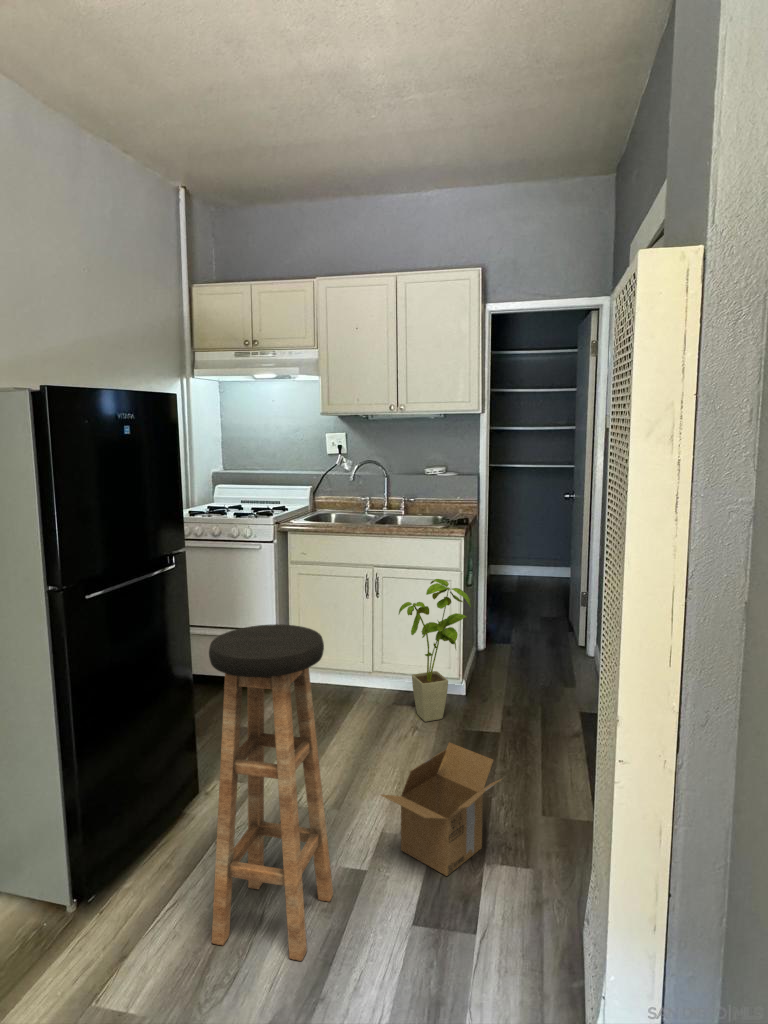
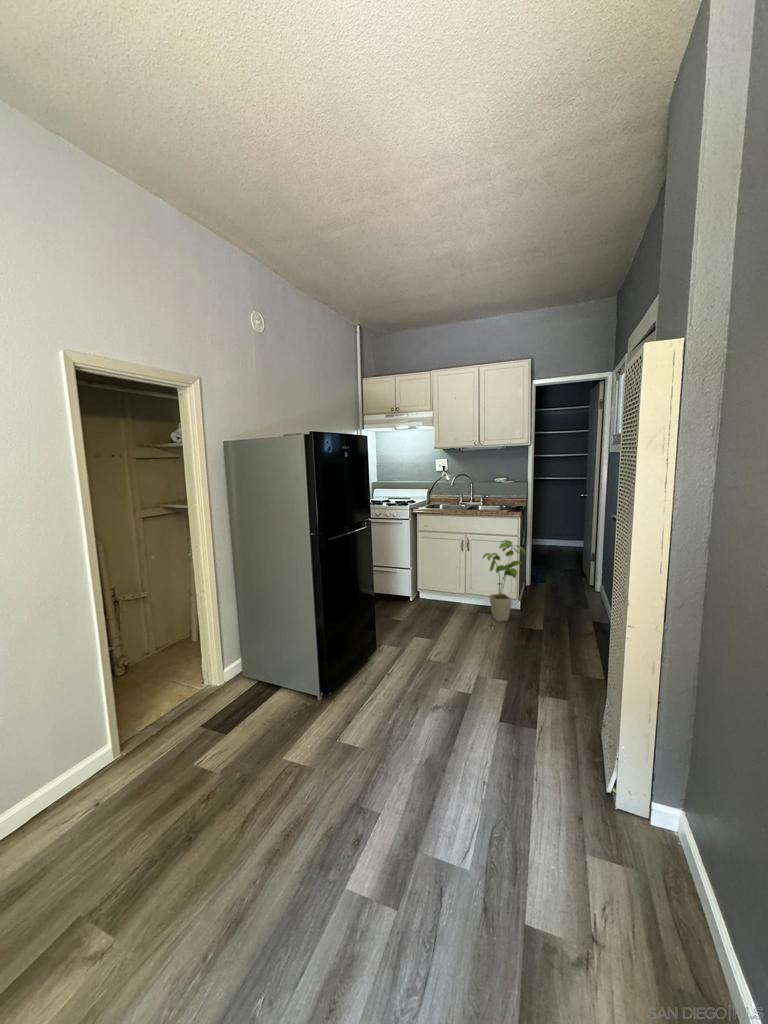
bar stool: present [209,624,333,961] -> none [392,556,454,733]
cardboard box: present [381,743,501,876] -> none [478,628,550,700]

